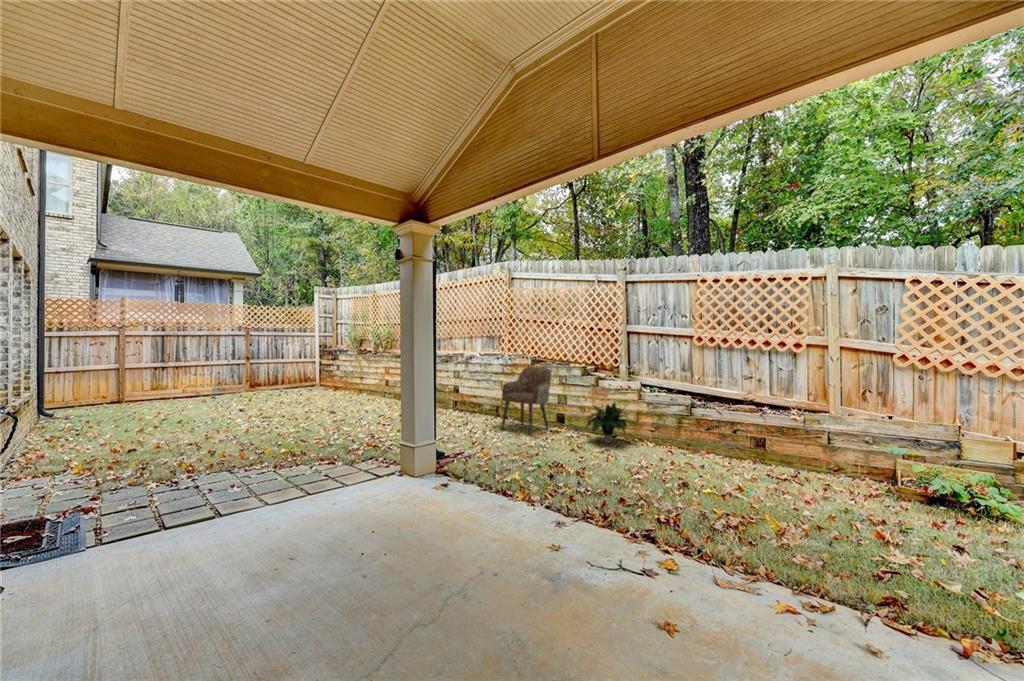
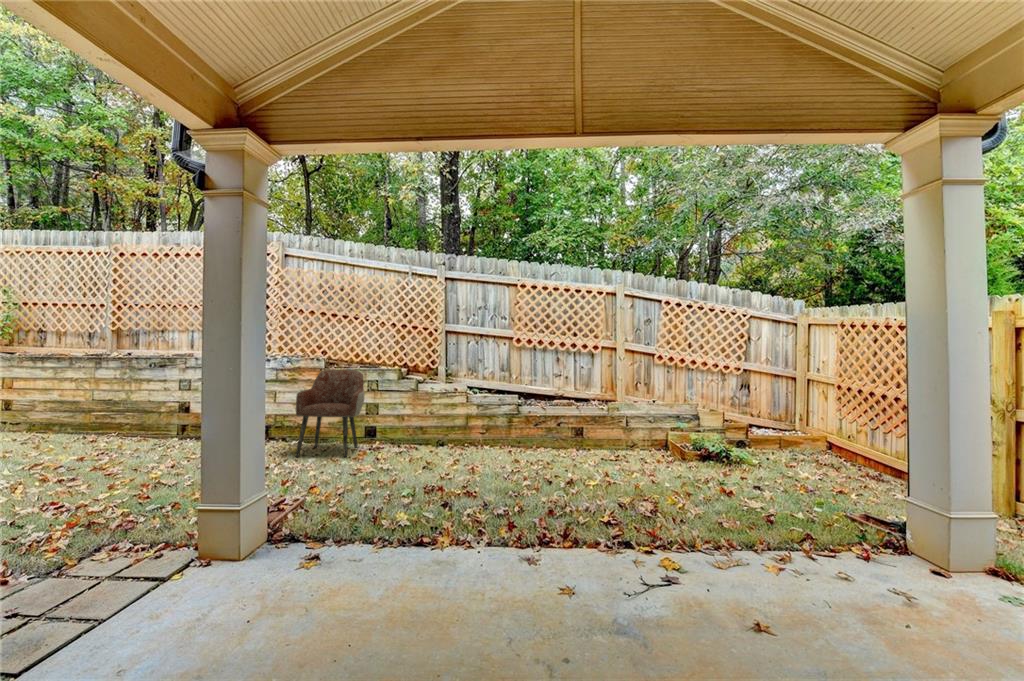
potted plant: present [585,402,634,443] -> none [417,405,474,453]

